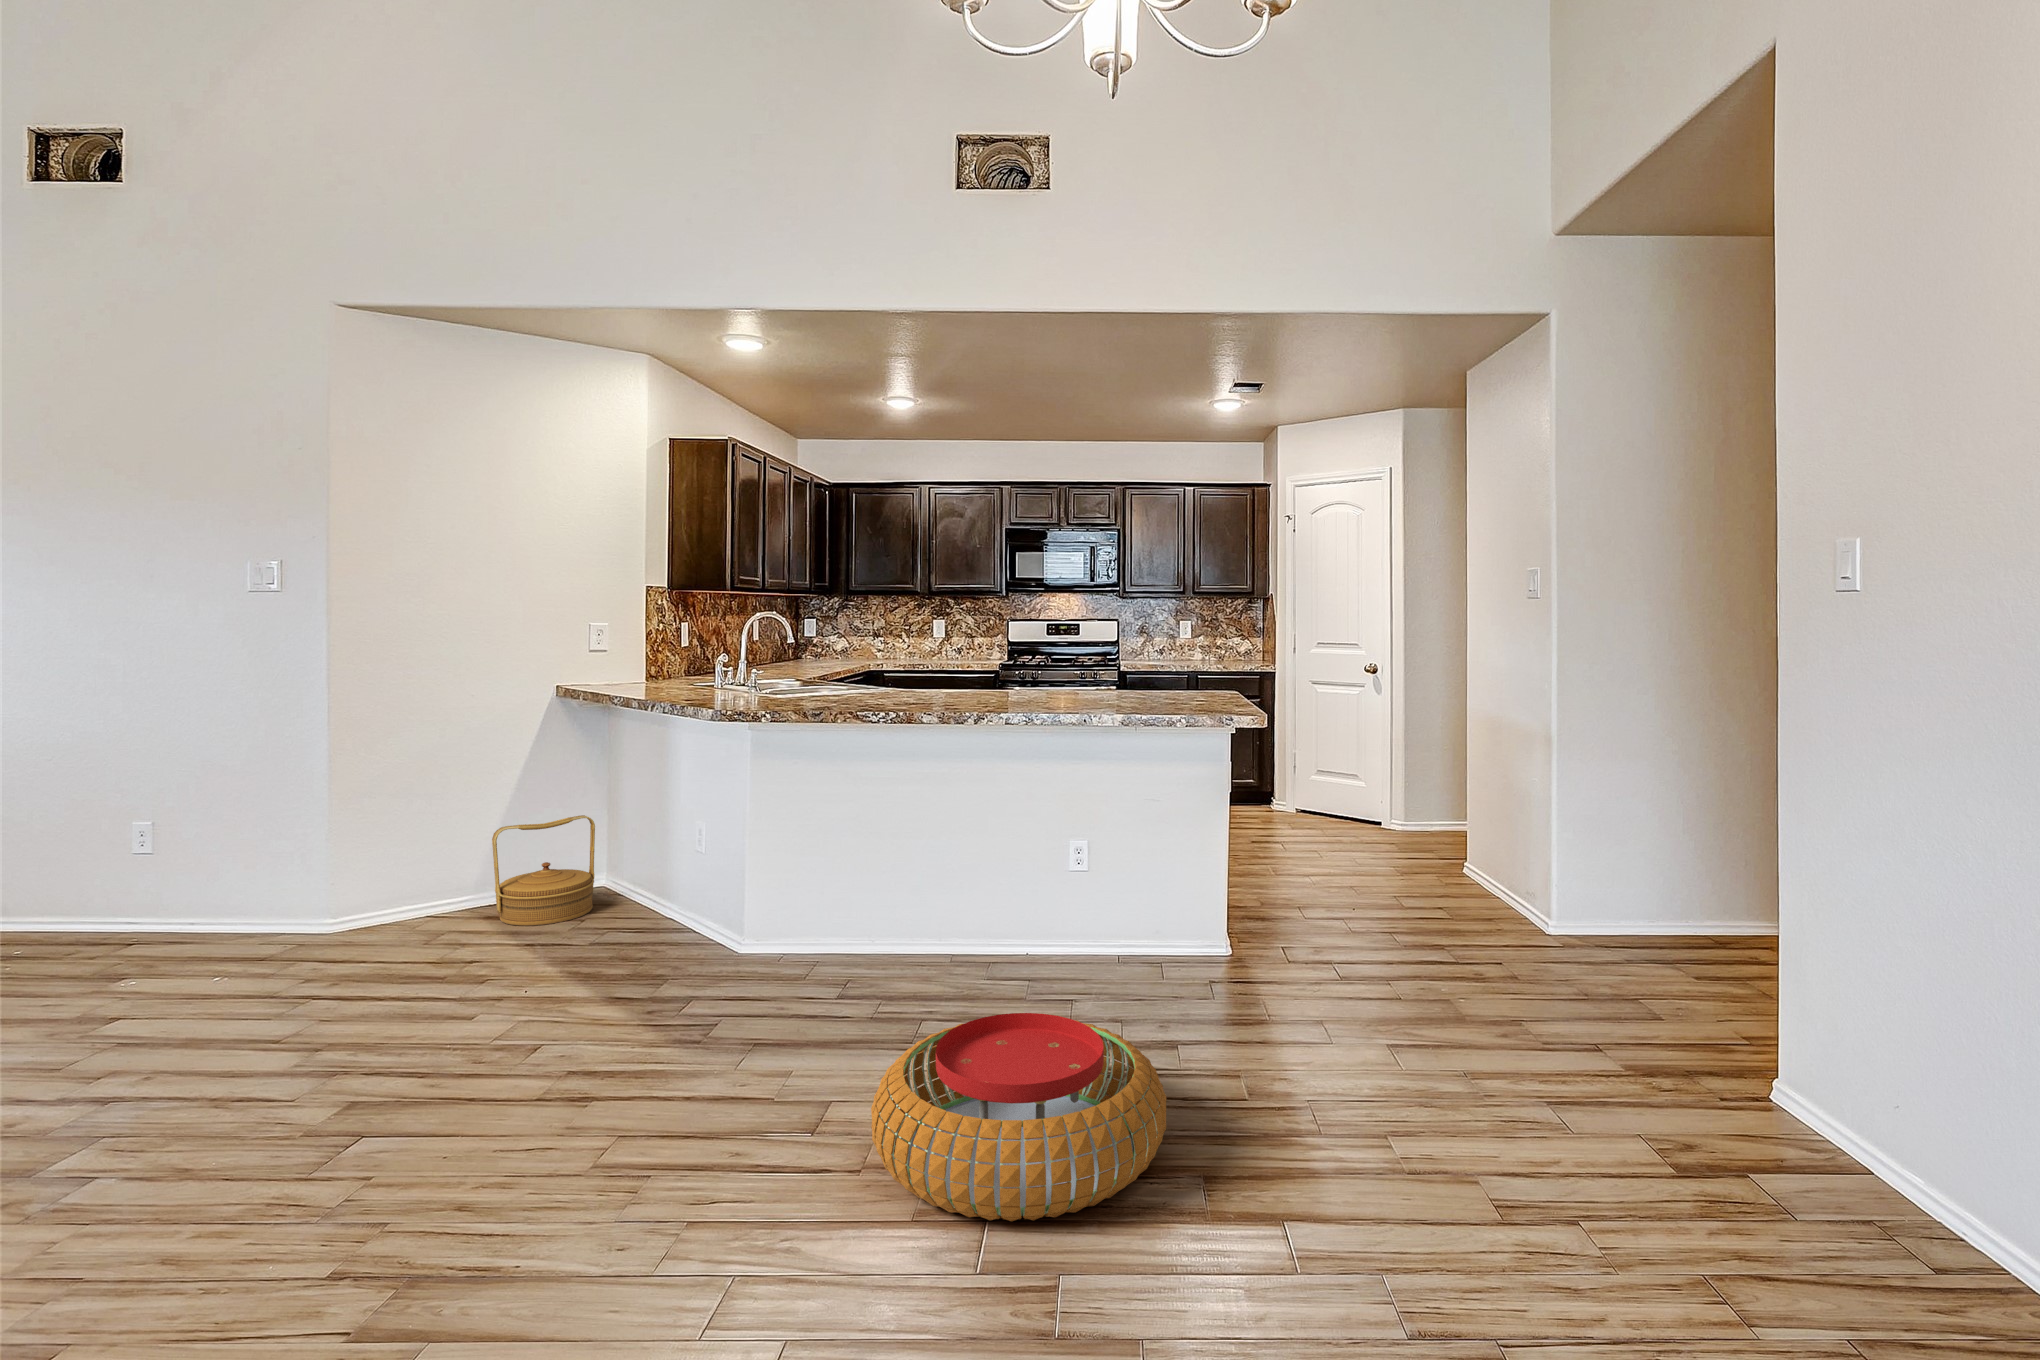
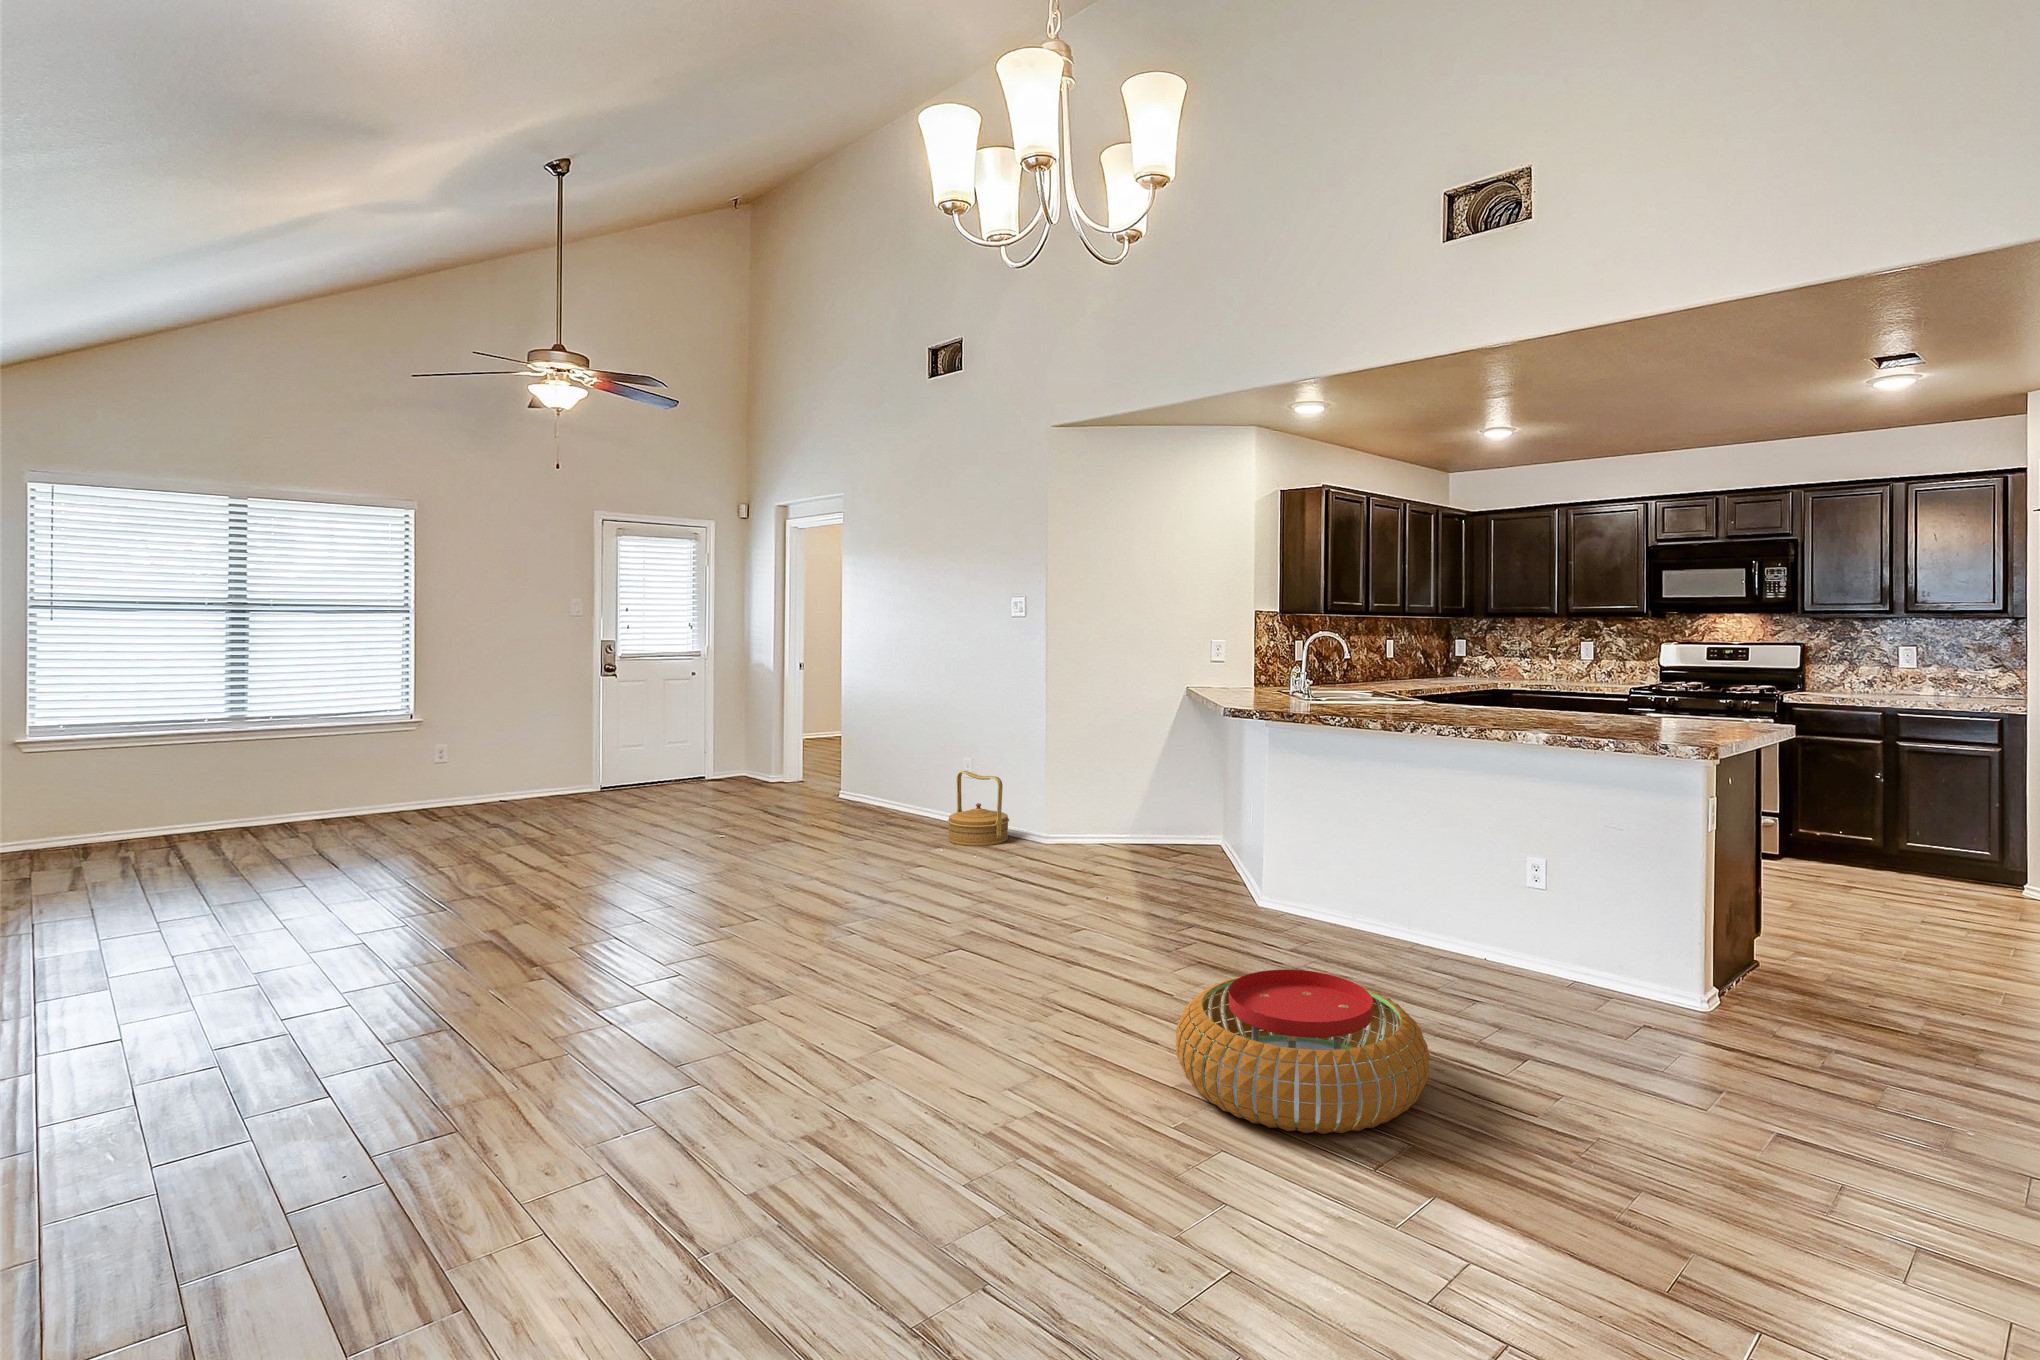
woven basket: present [492,815,595,926] -> present [948,771,1009,846]

